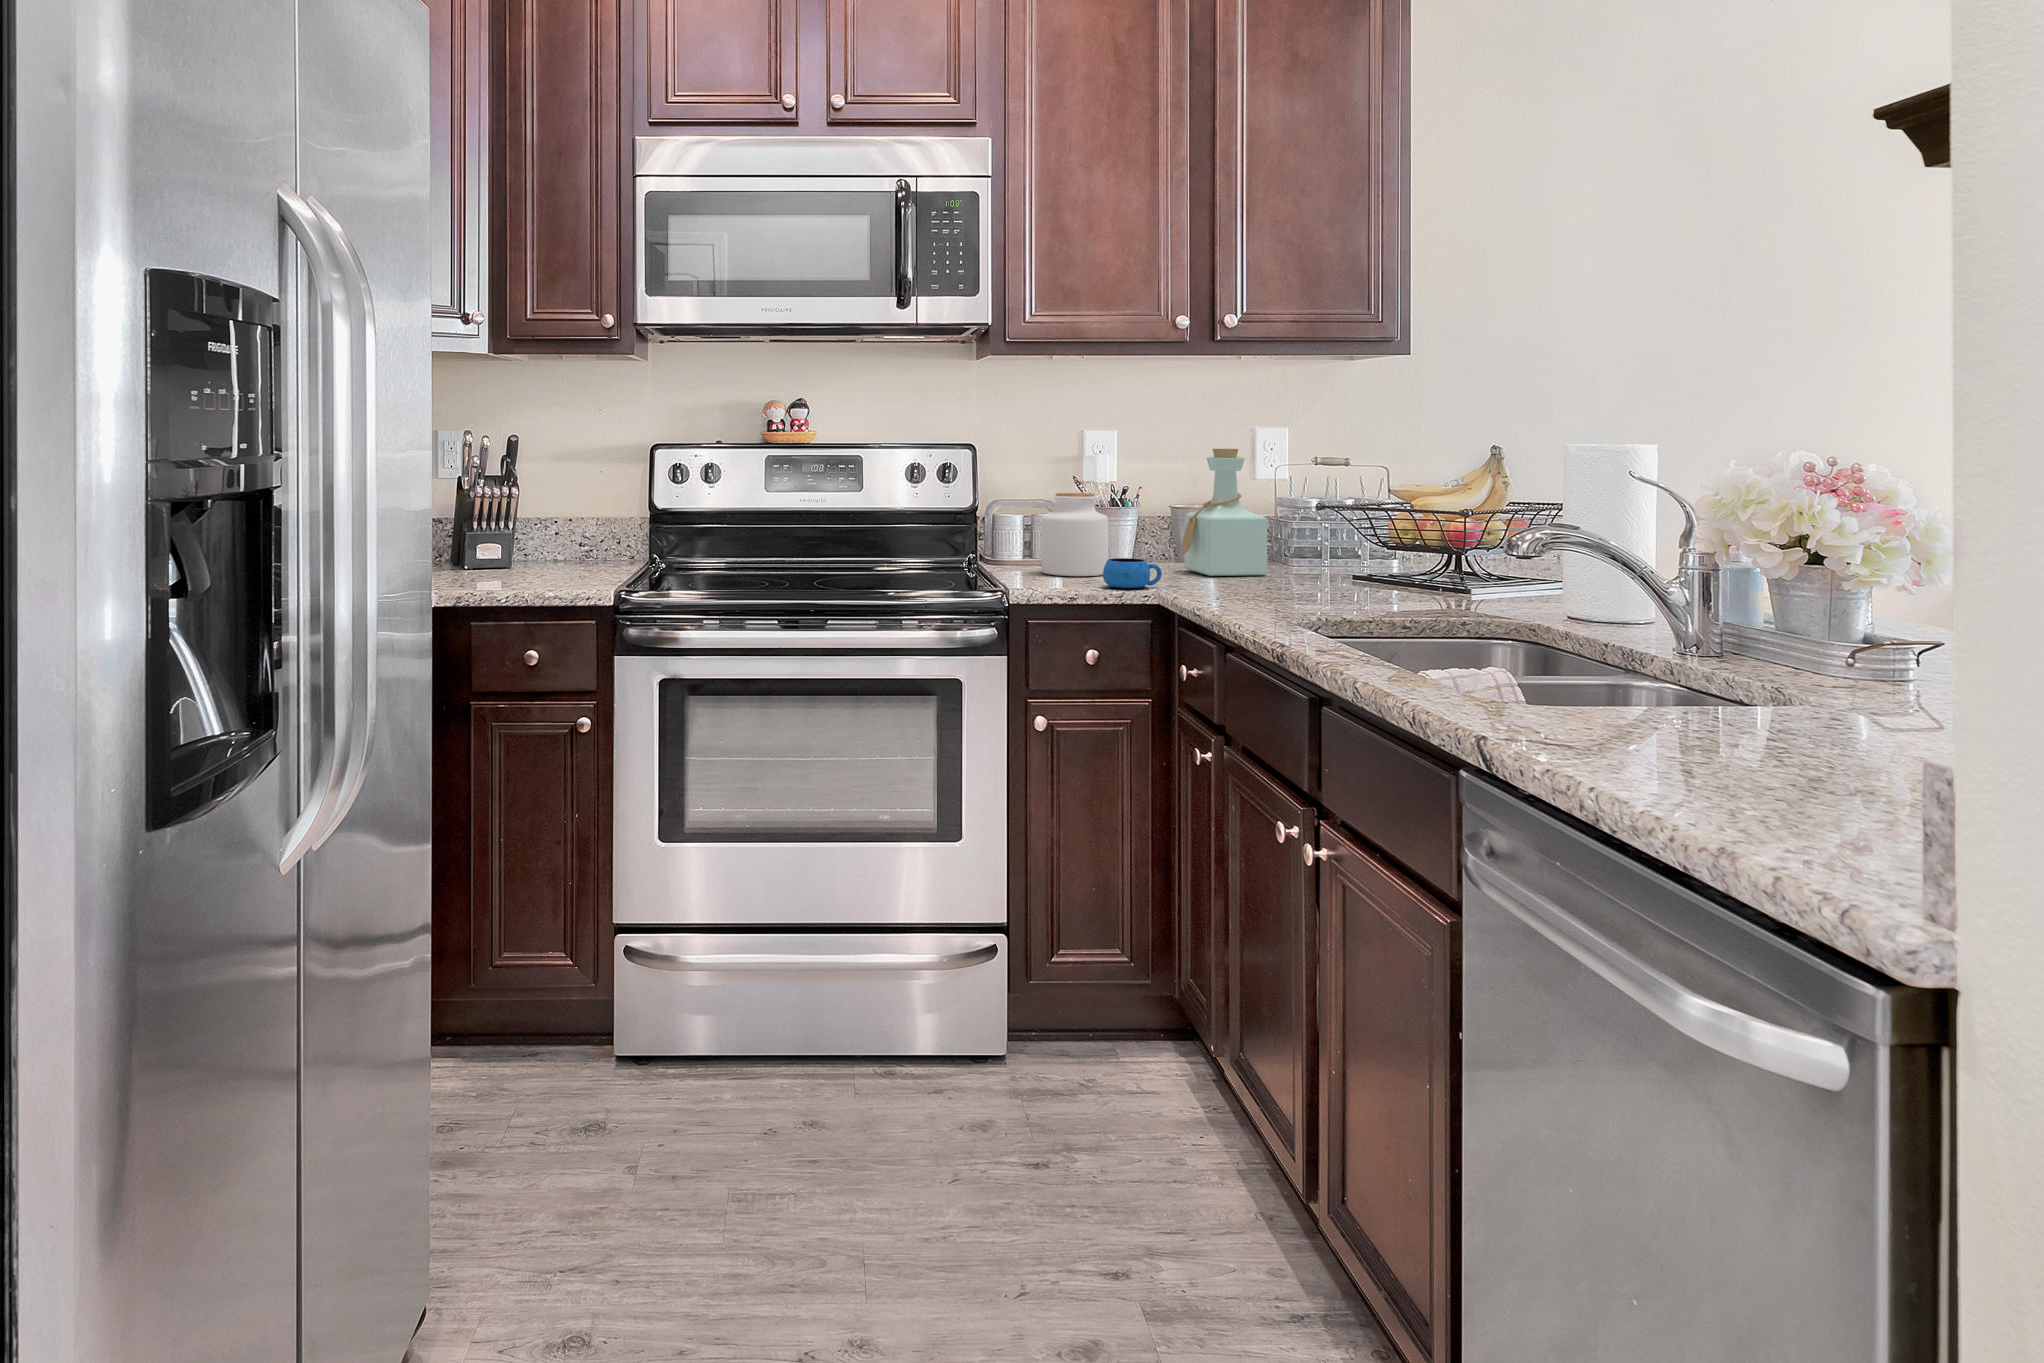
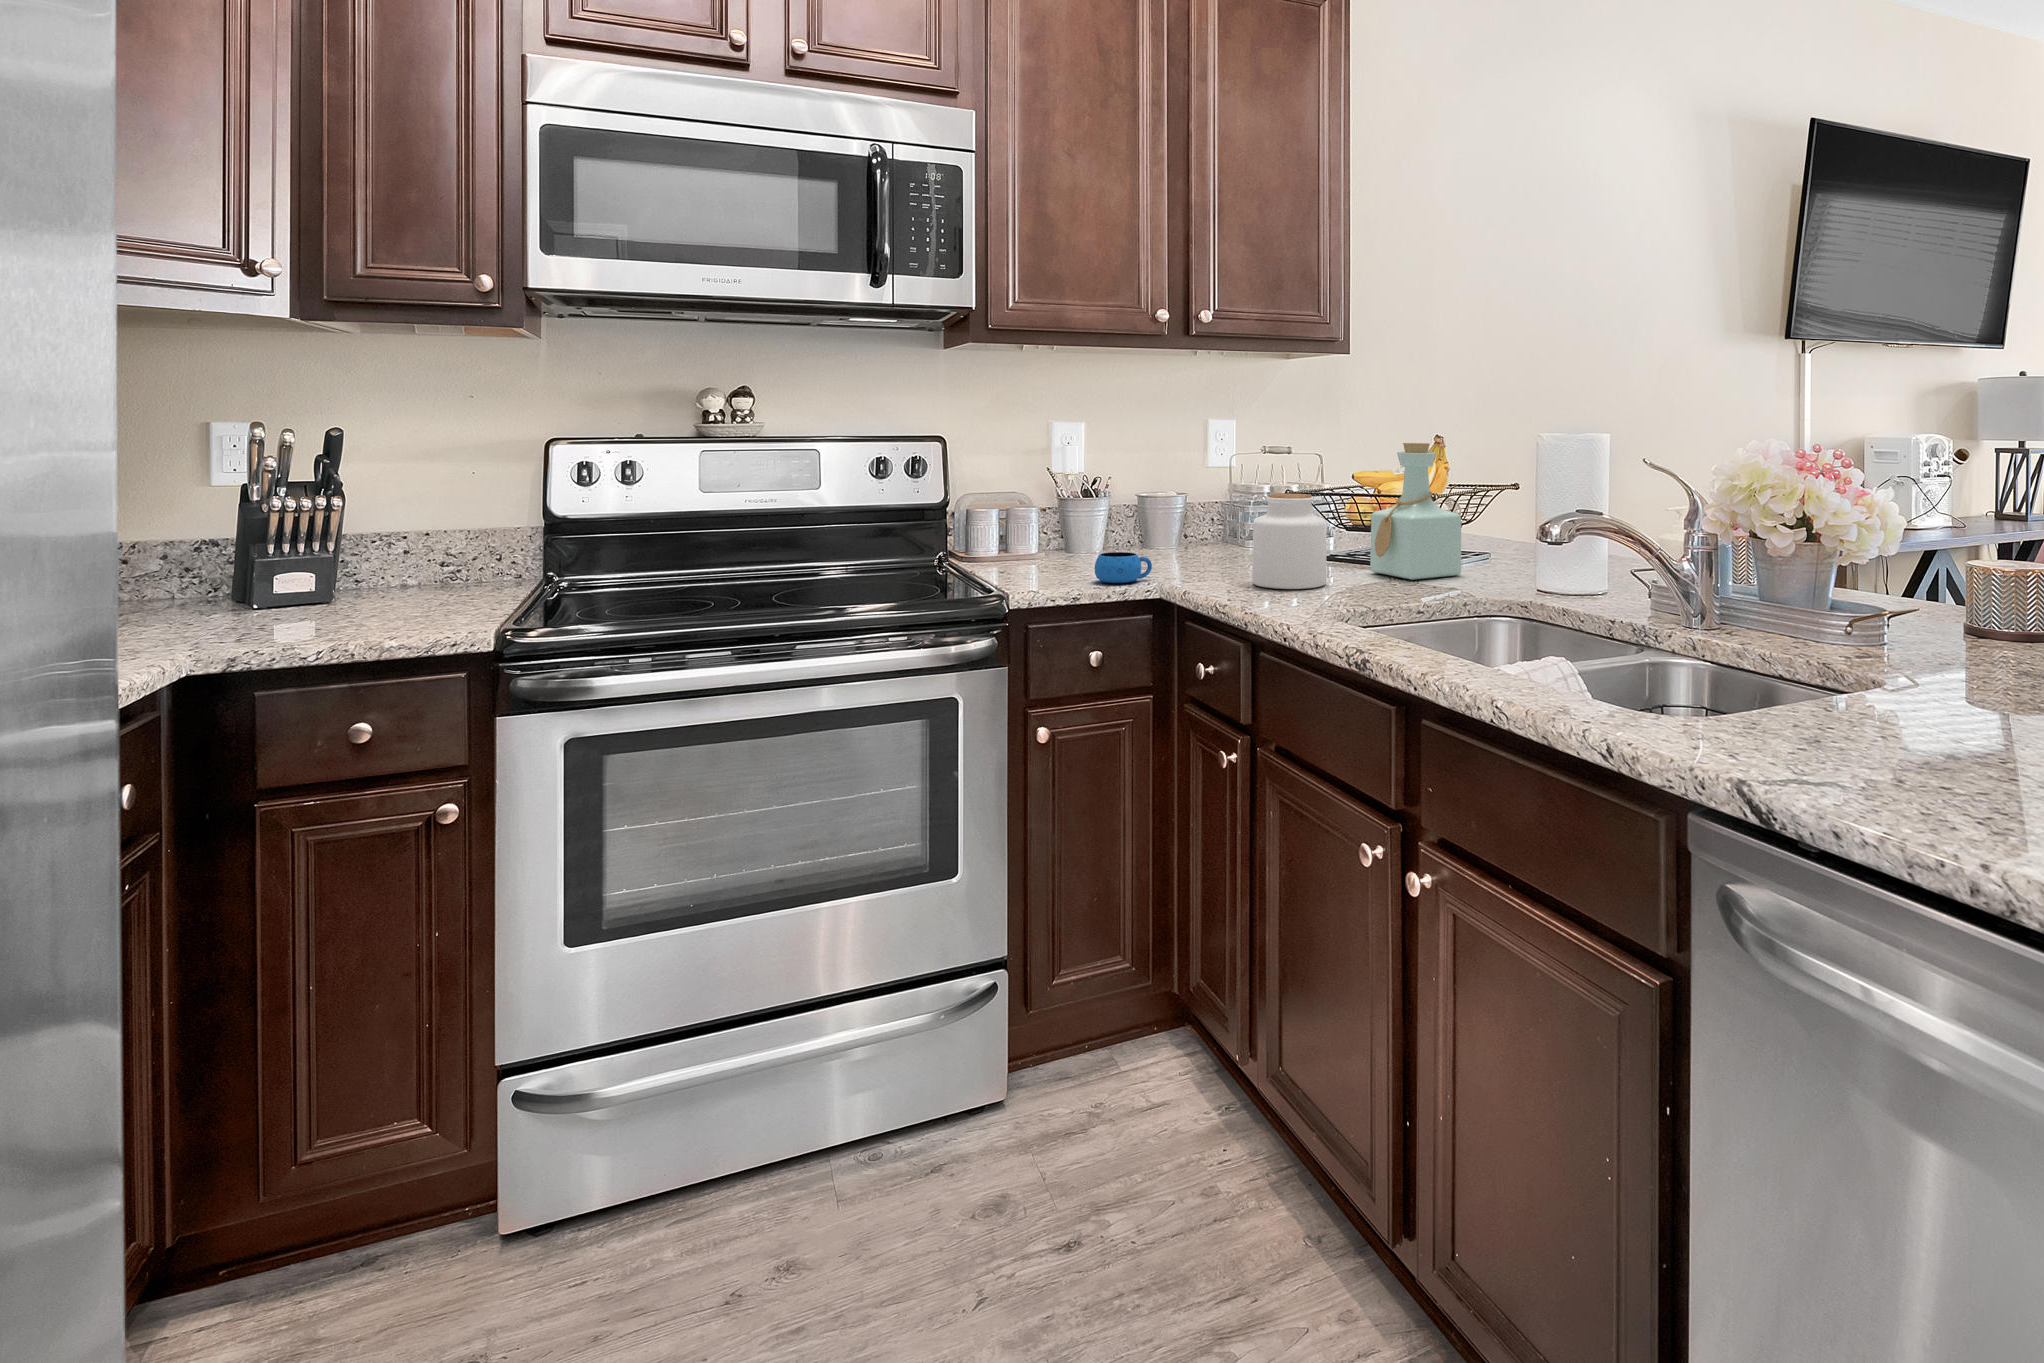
bottle: present [1182,449,1267,576] -> present [1370,443,1461,580]
jar: present [1041,493,1108,576] -> present [1252,494,1326,589]

